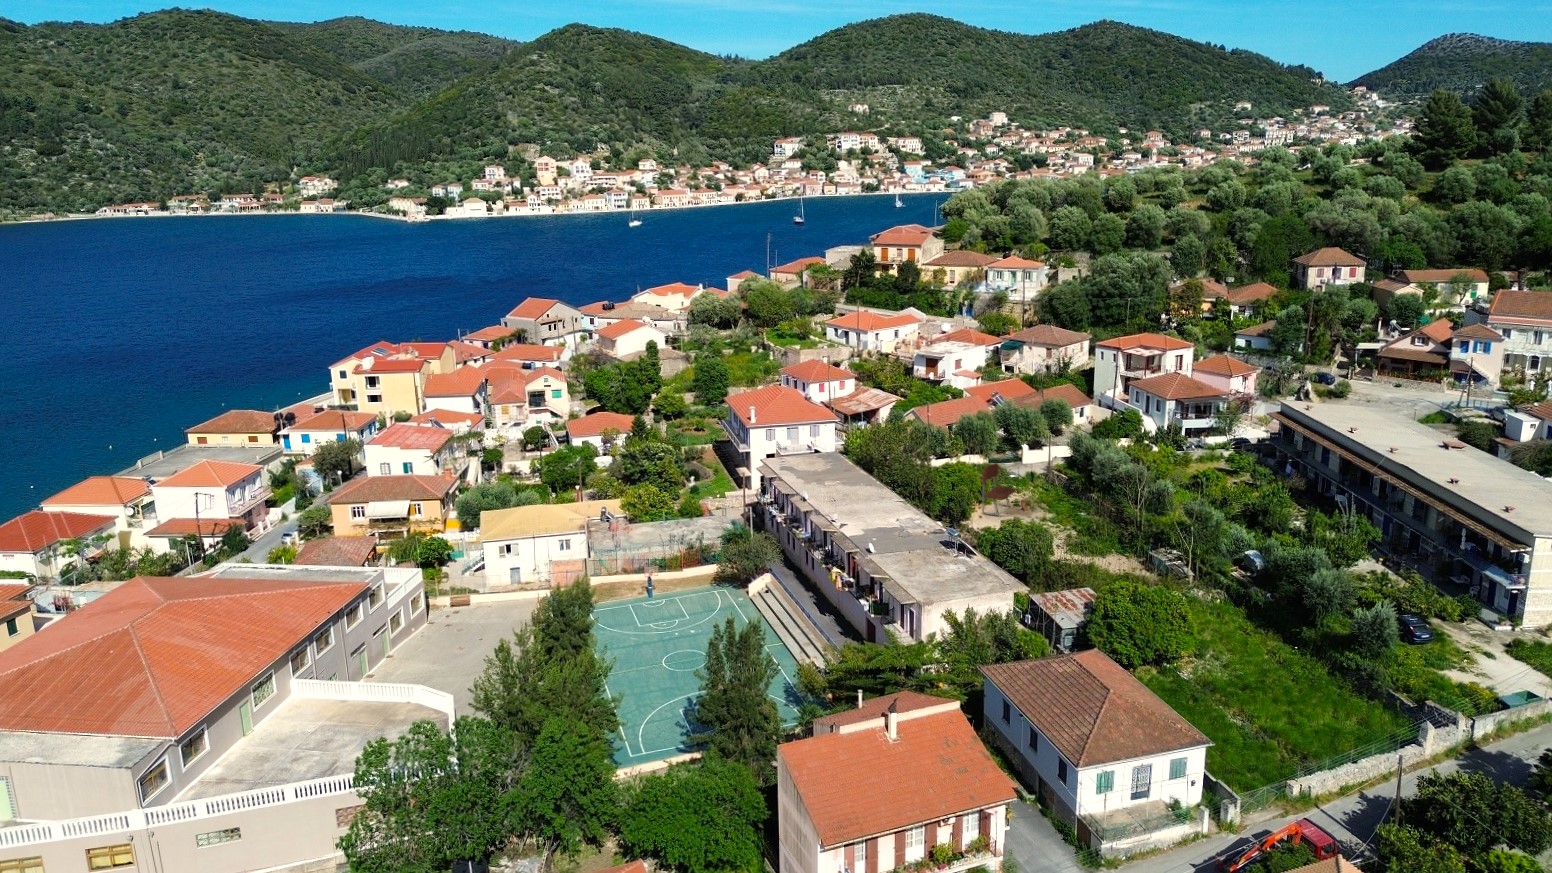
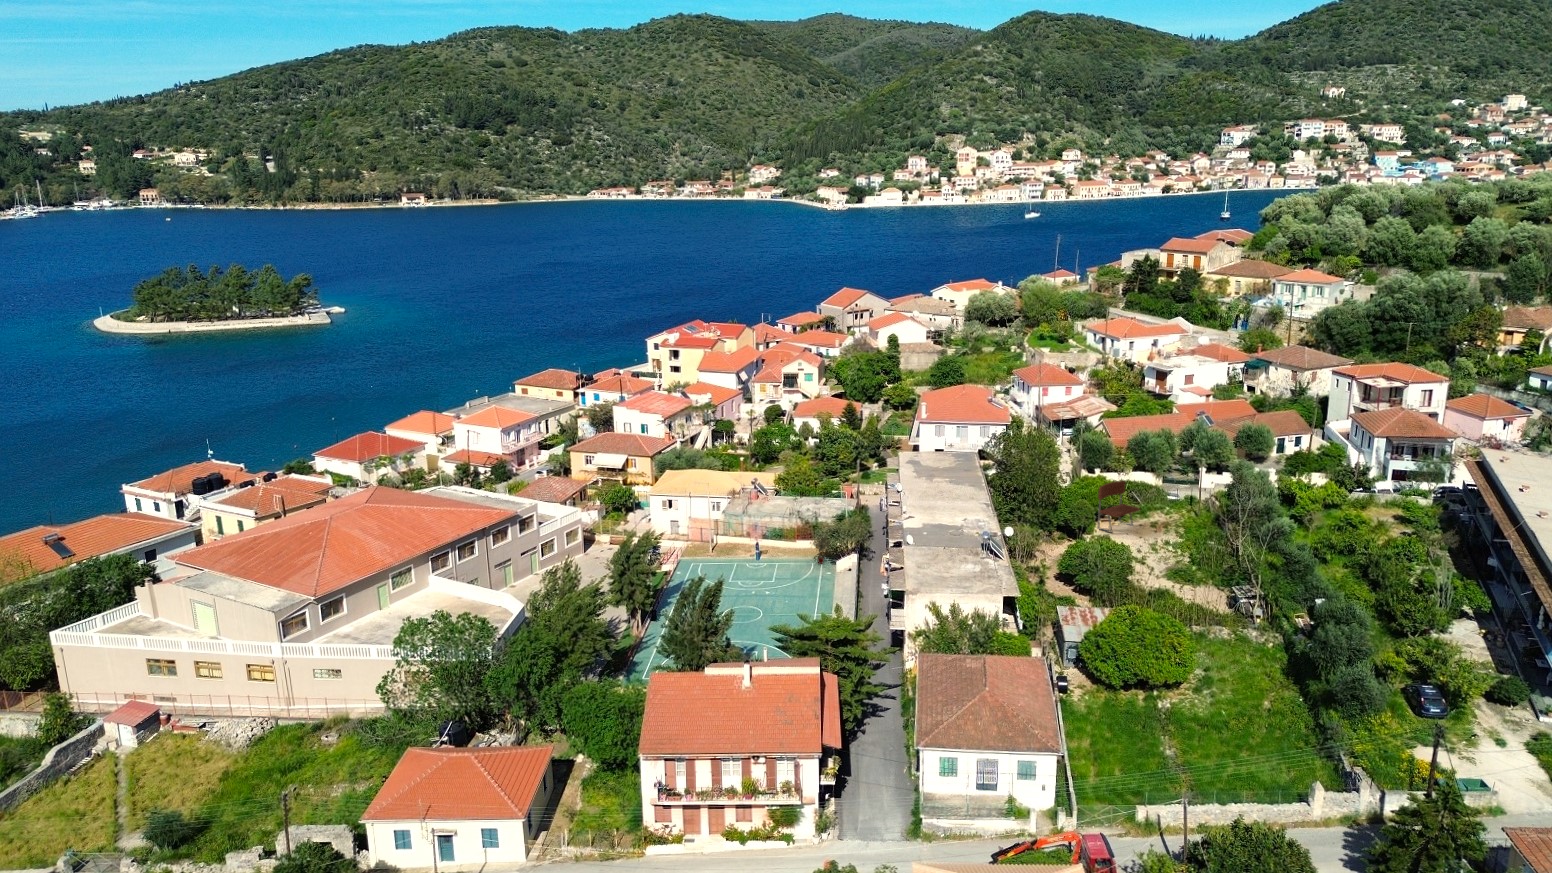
potted tree: none [706,556,731,591] -> present [814,535,831,564]

